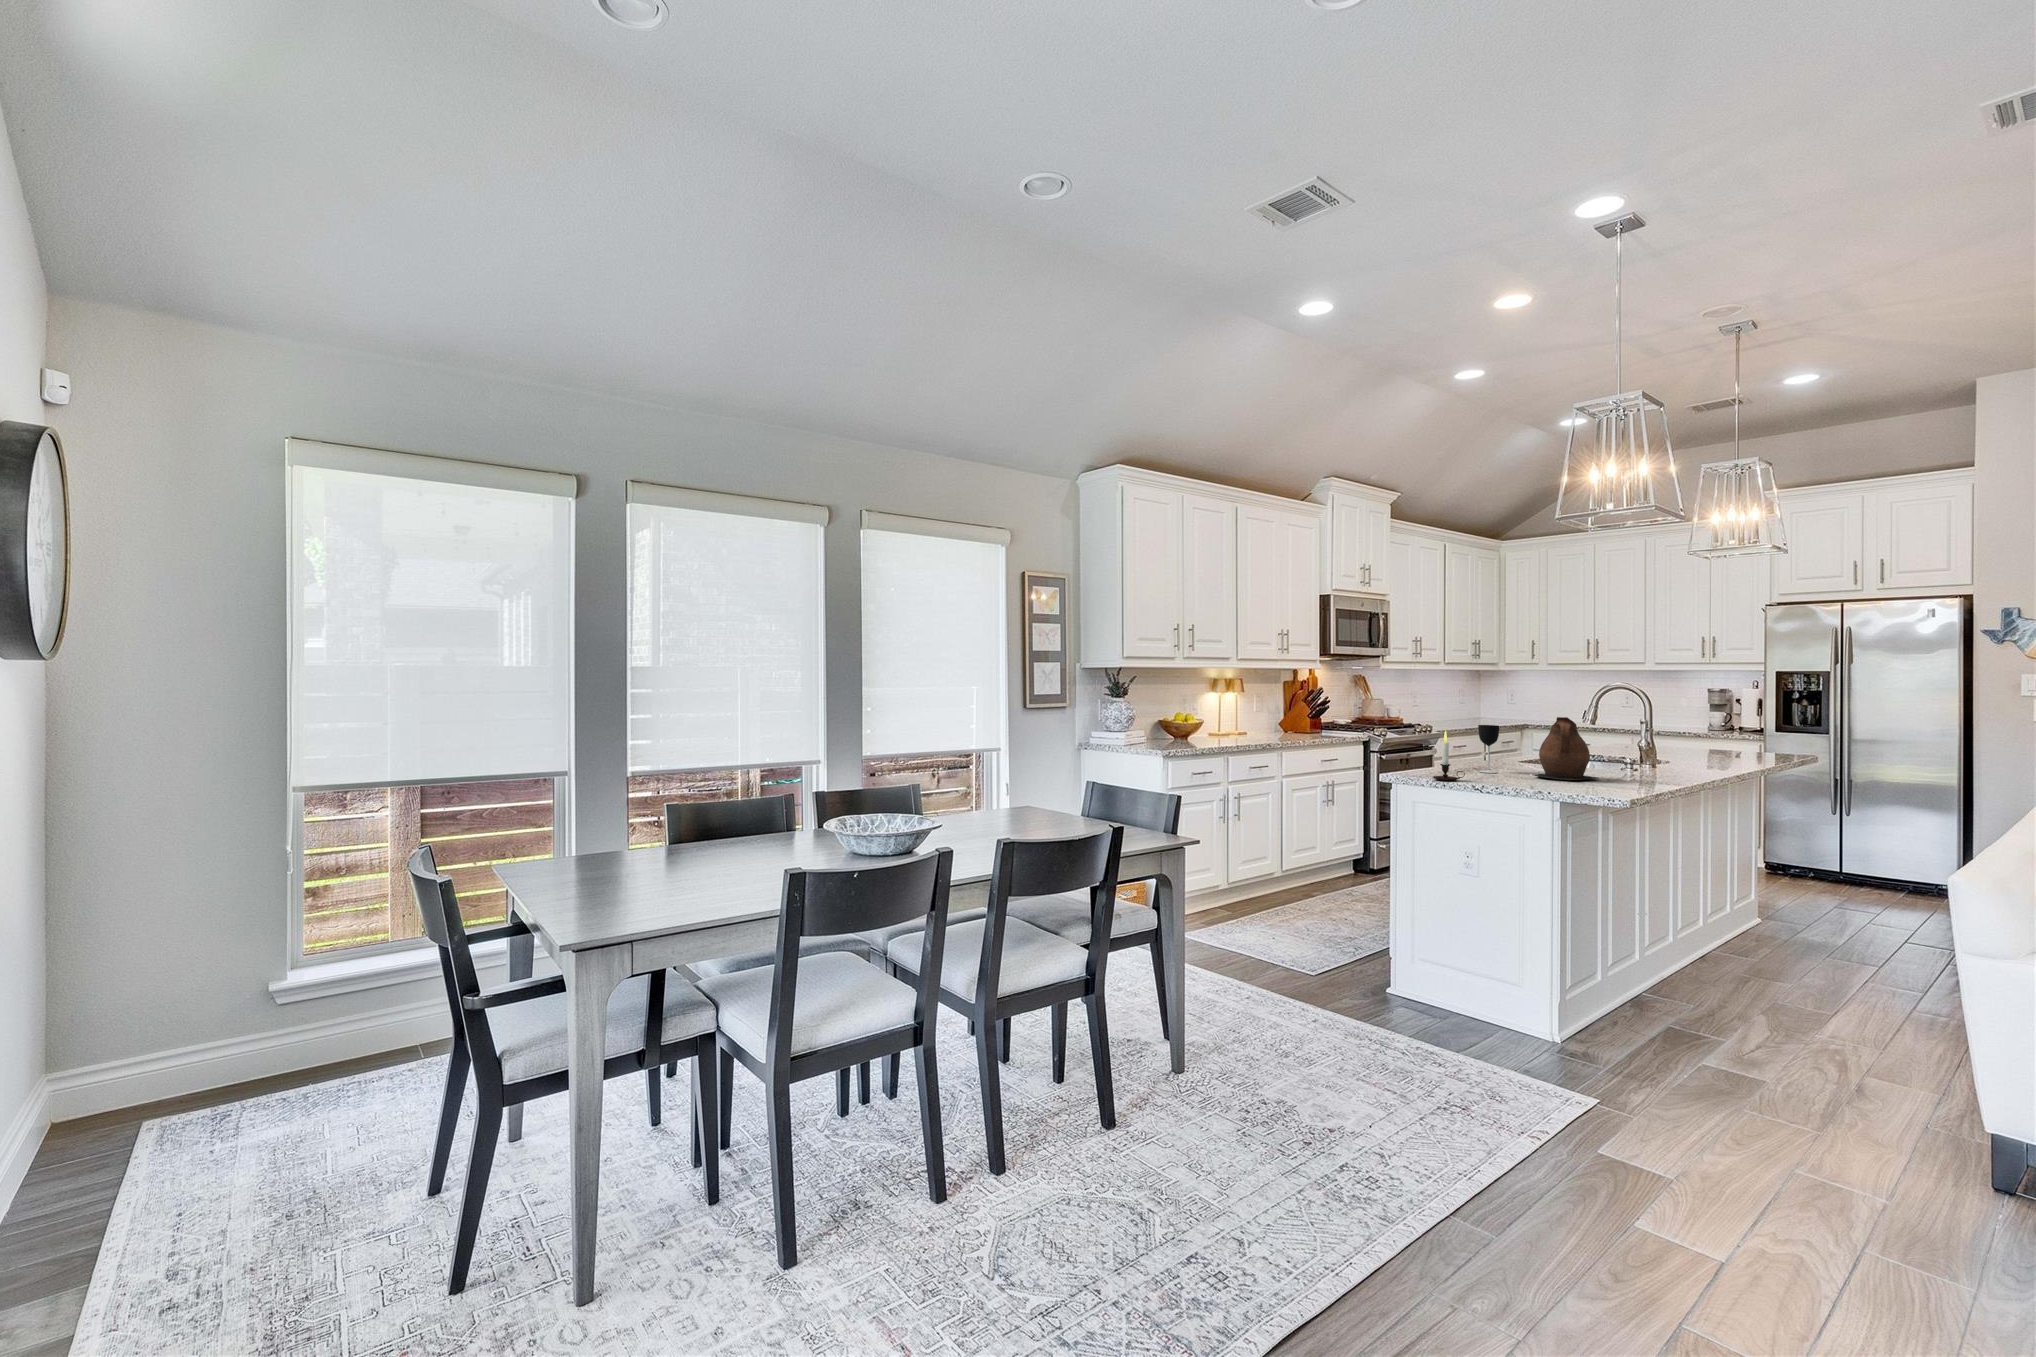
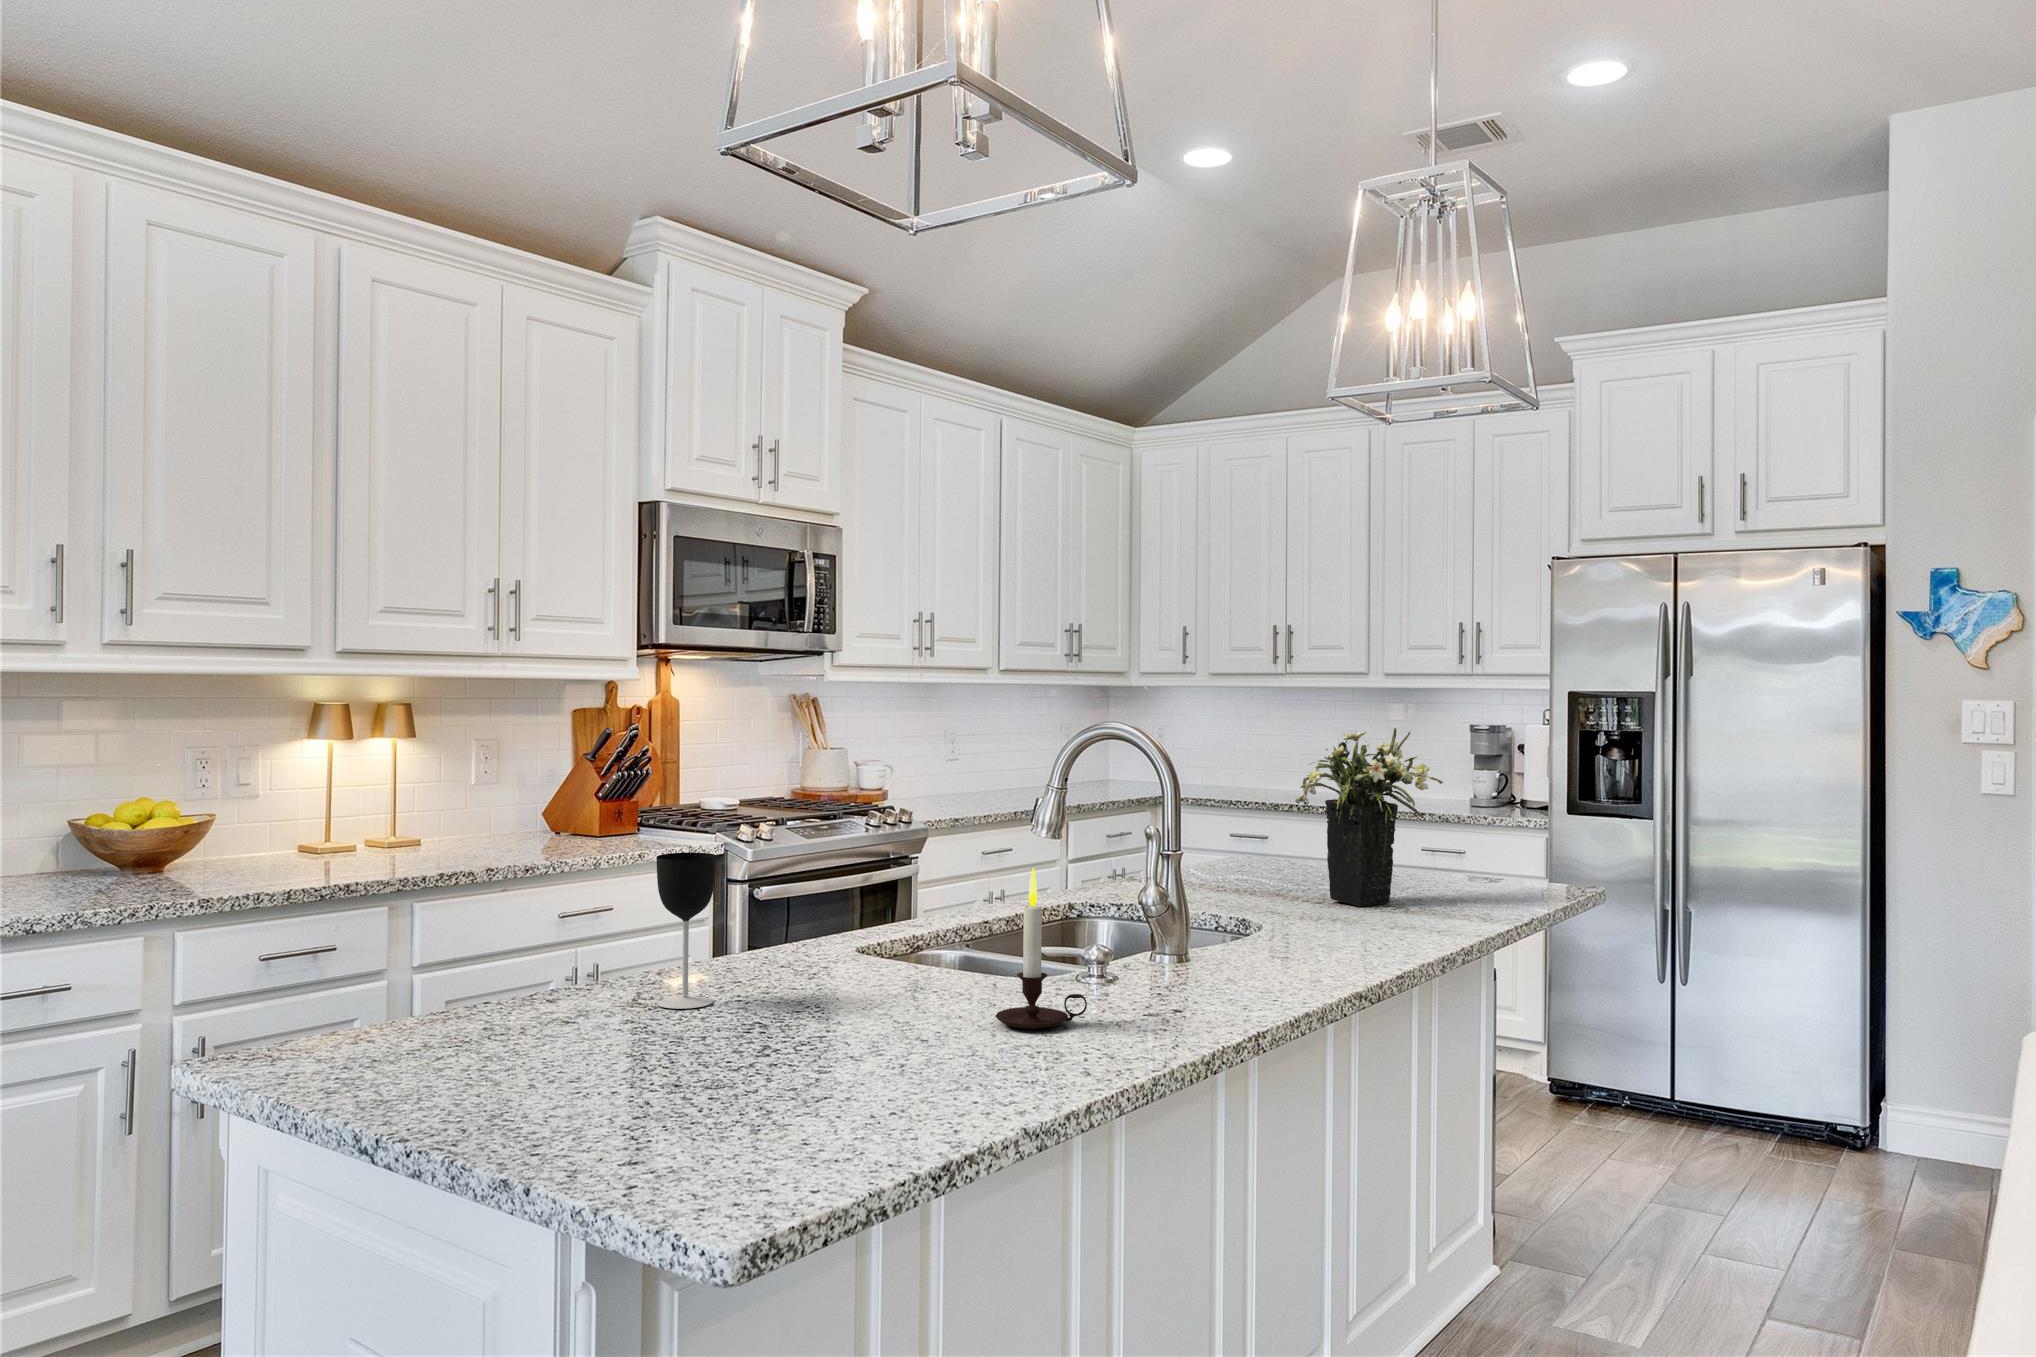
flower arrangement: none [1672,687,1746,759] -> present [1295,728,1443,906]
ceramic pitcher: present [1535,717,1598,780] -> none [746,838,938,1054]
candle: present [1433,731,1465,781] -> present [996,868,1087,1029]

